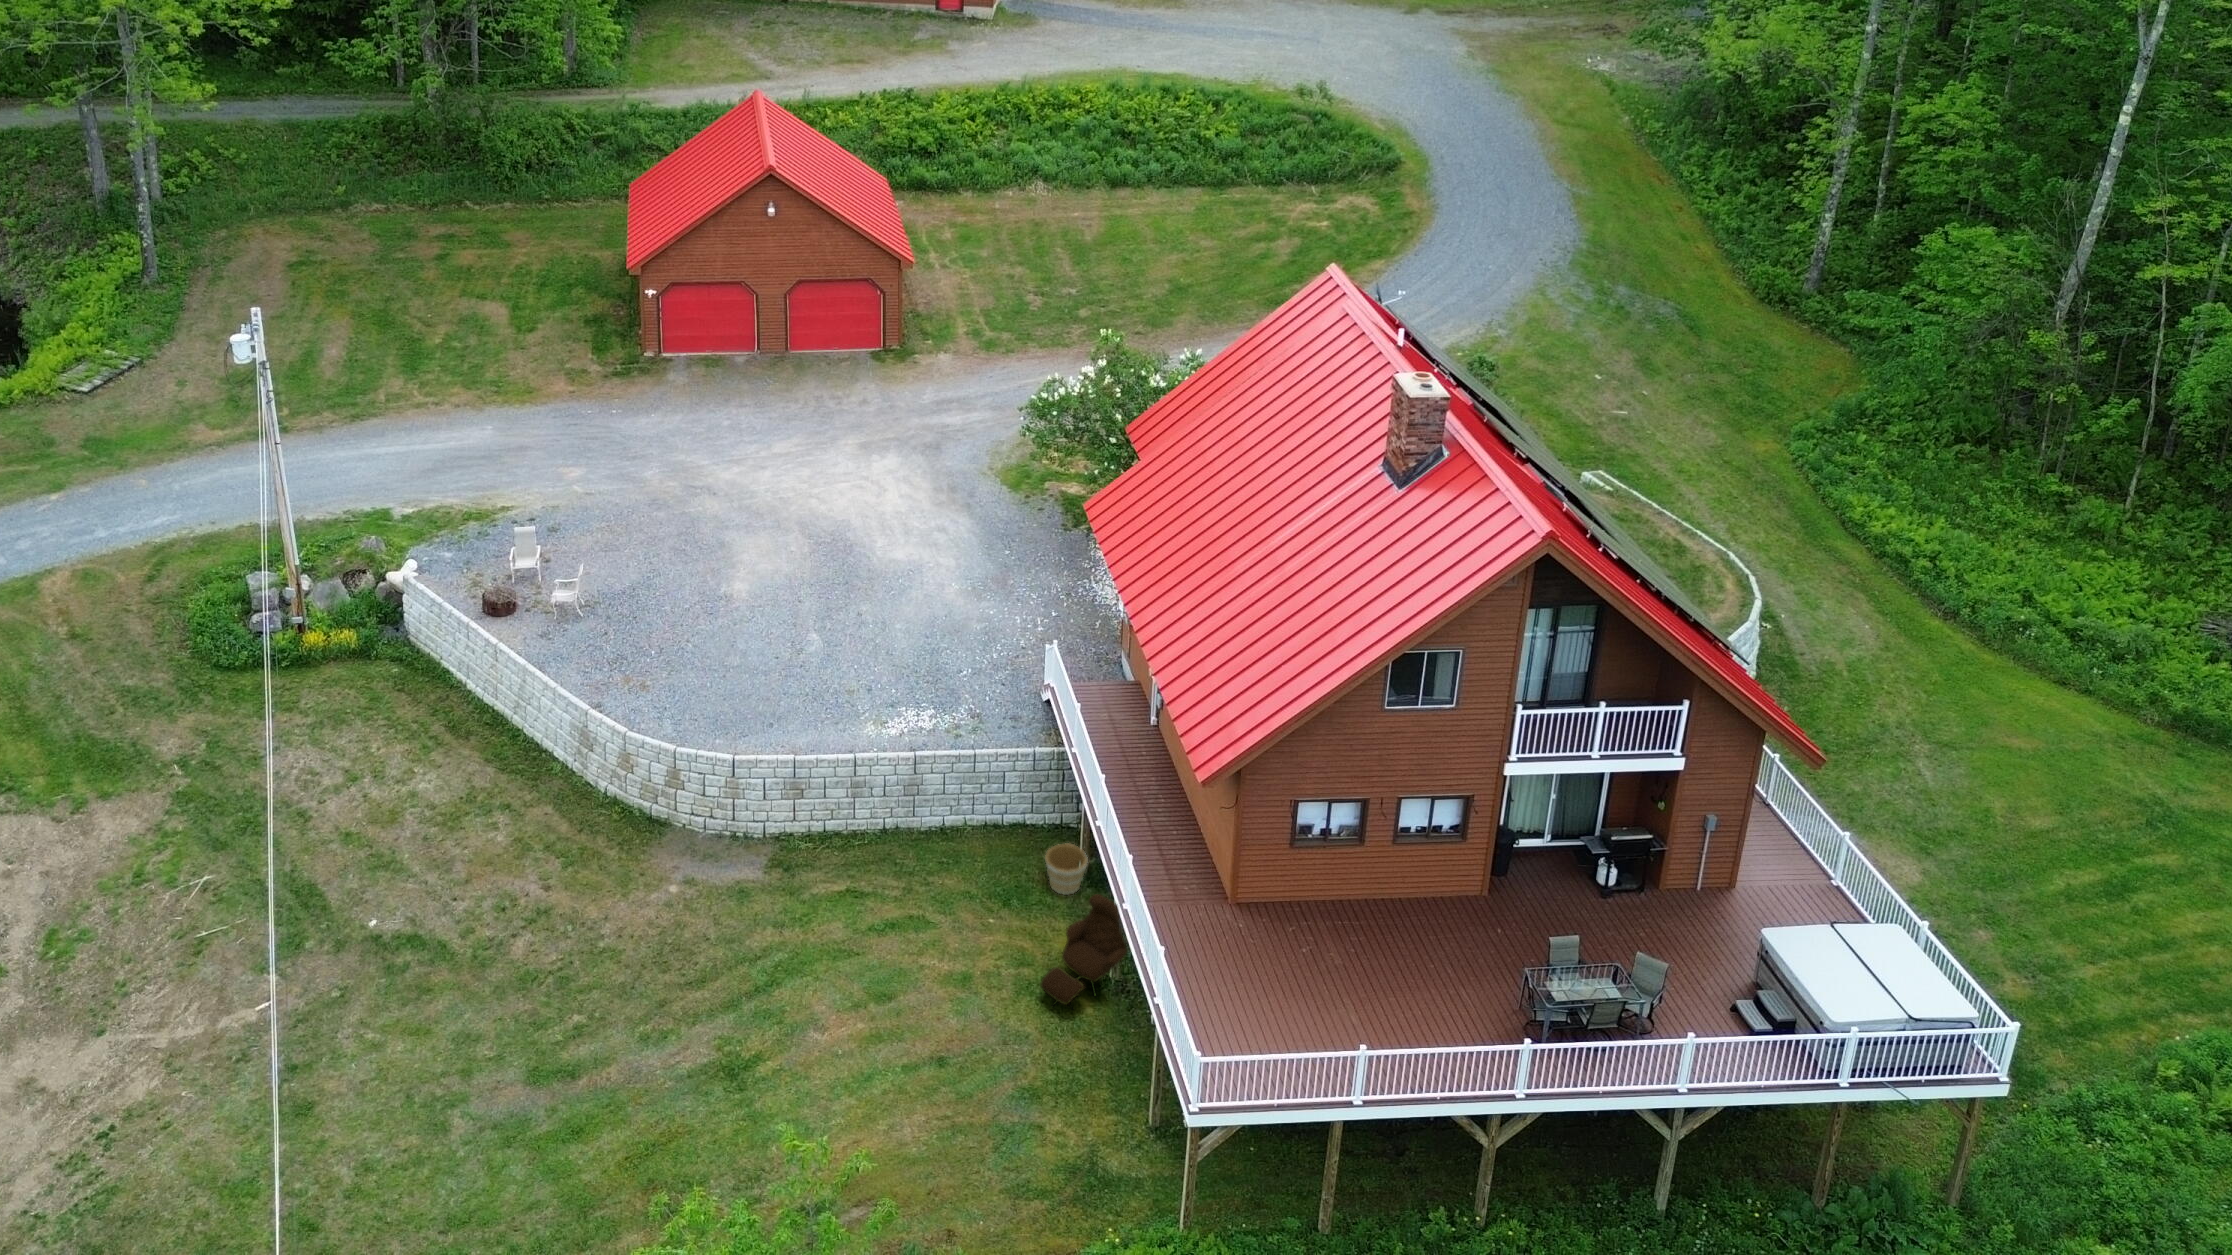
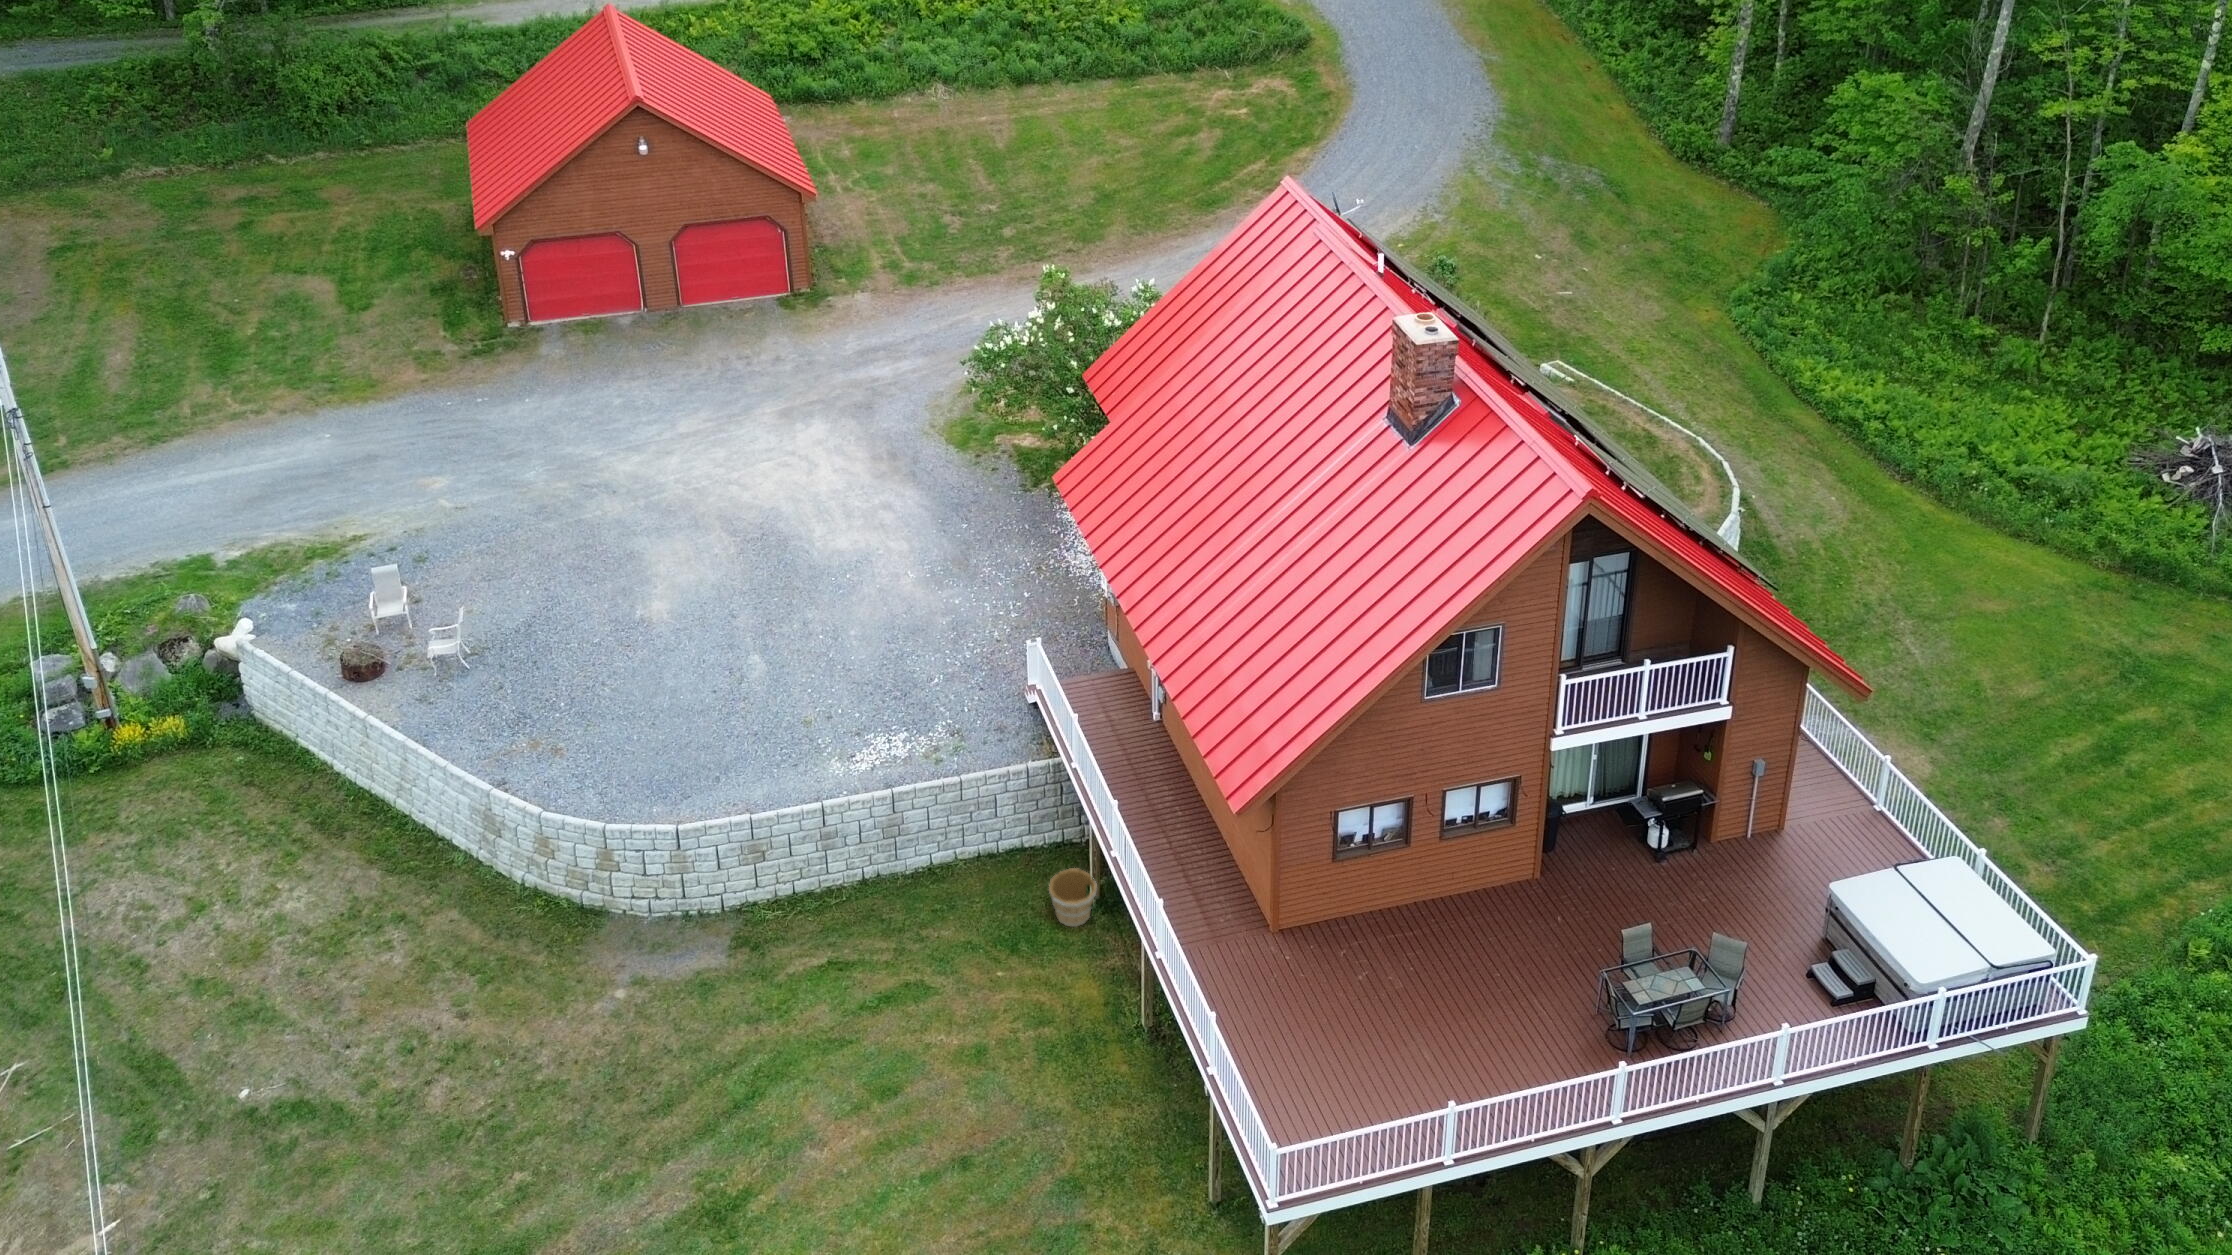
lounge chair: present [1040,894,1127,1005] -> none [1063,931,1157,1068]

